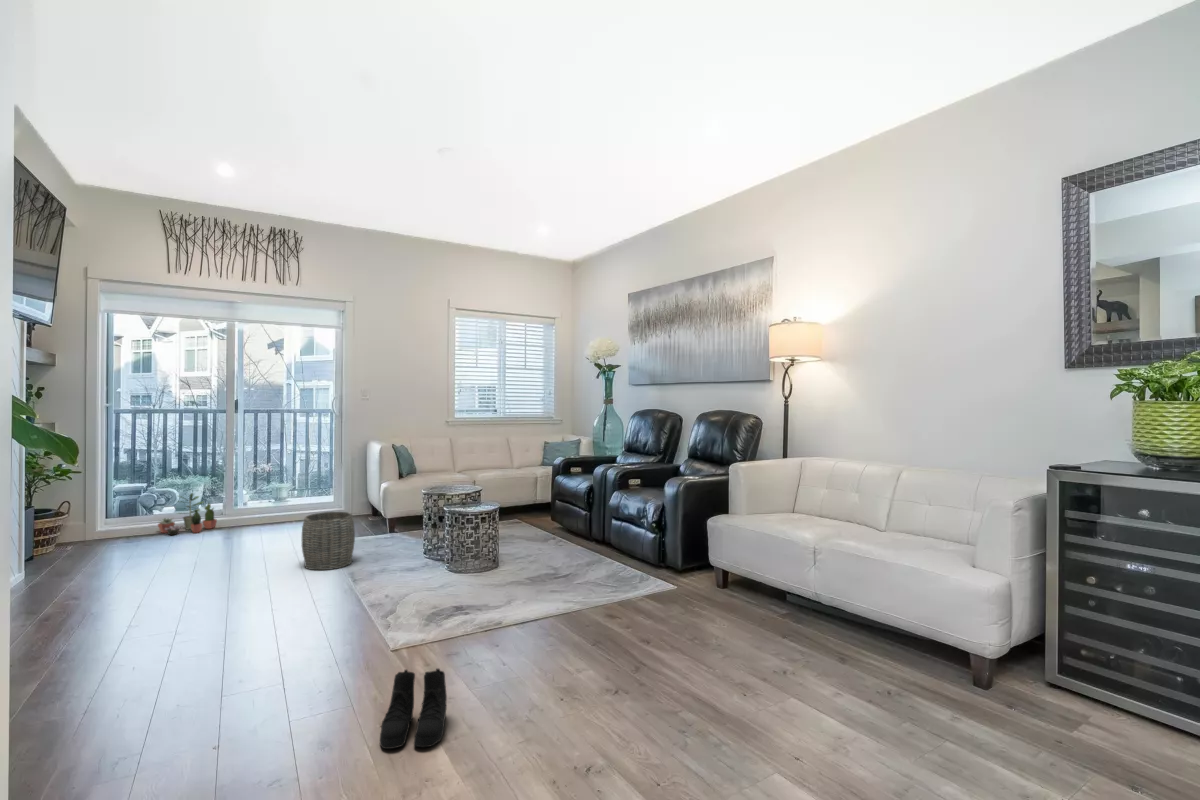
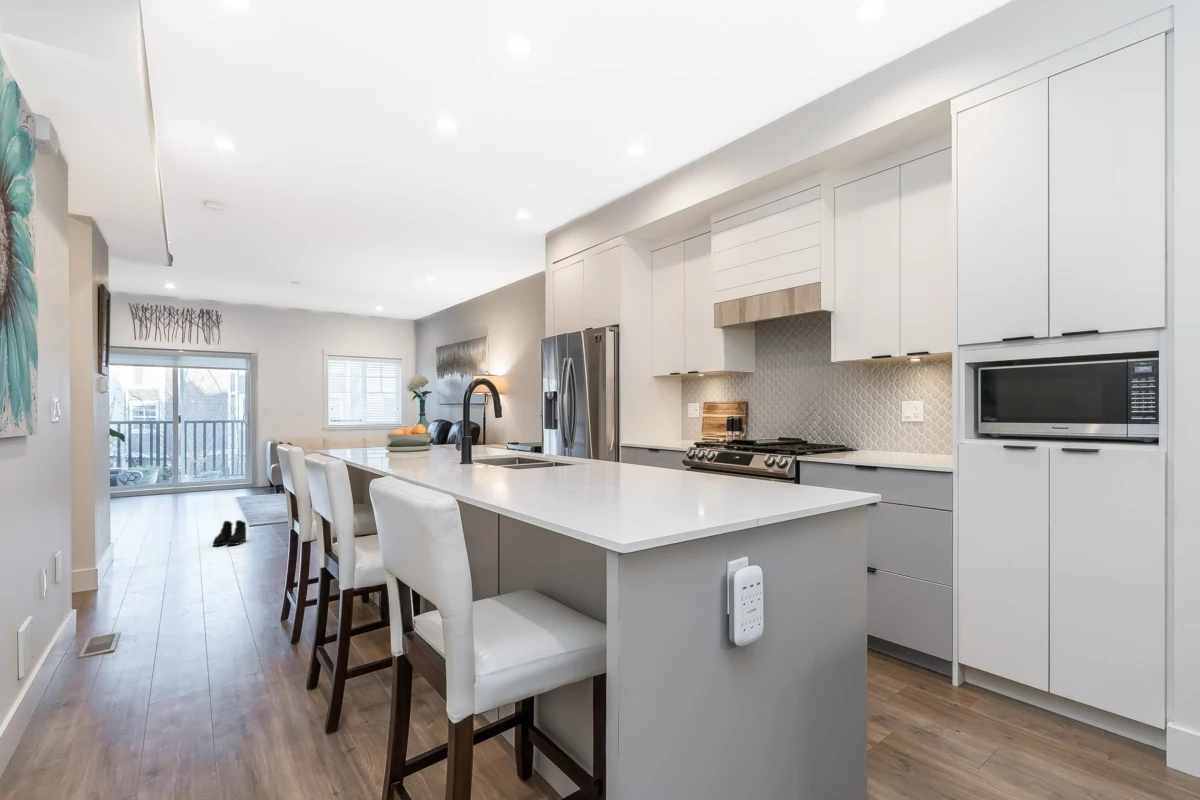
potted plant: present [158,494,217,535] -> none [129,473,166,498]
woven basket: present [302,512,355,570] -> none [210,477,243,508]

